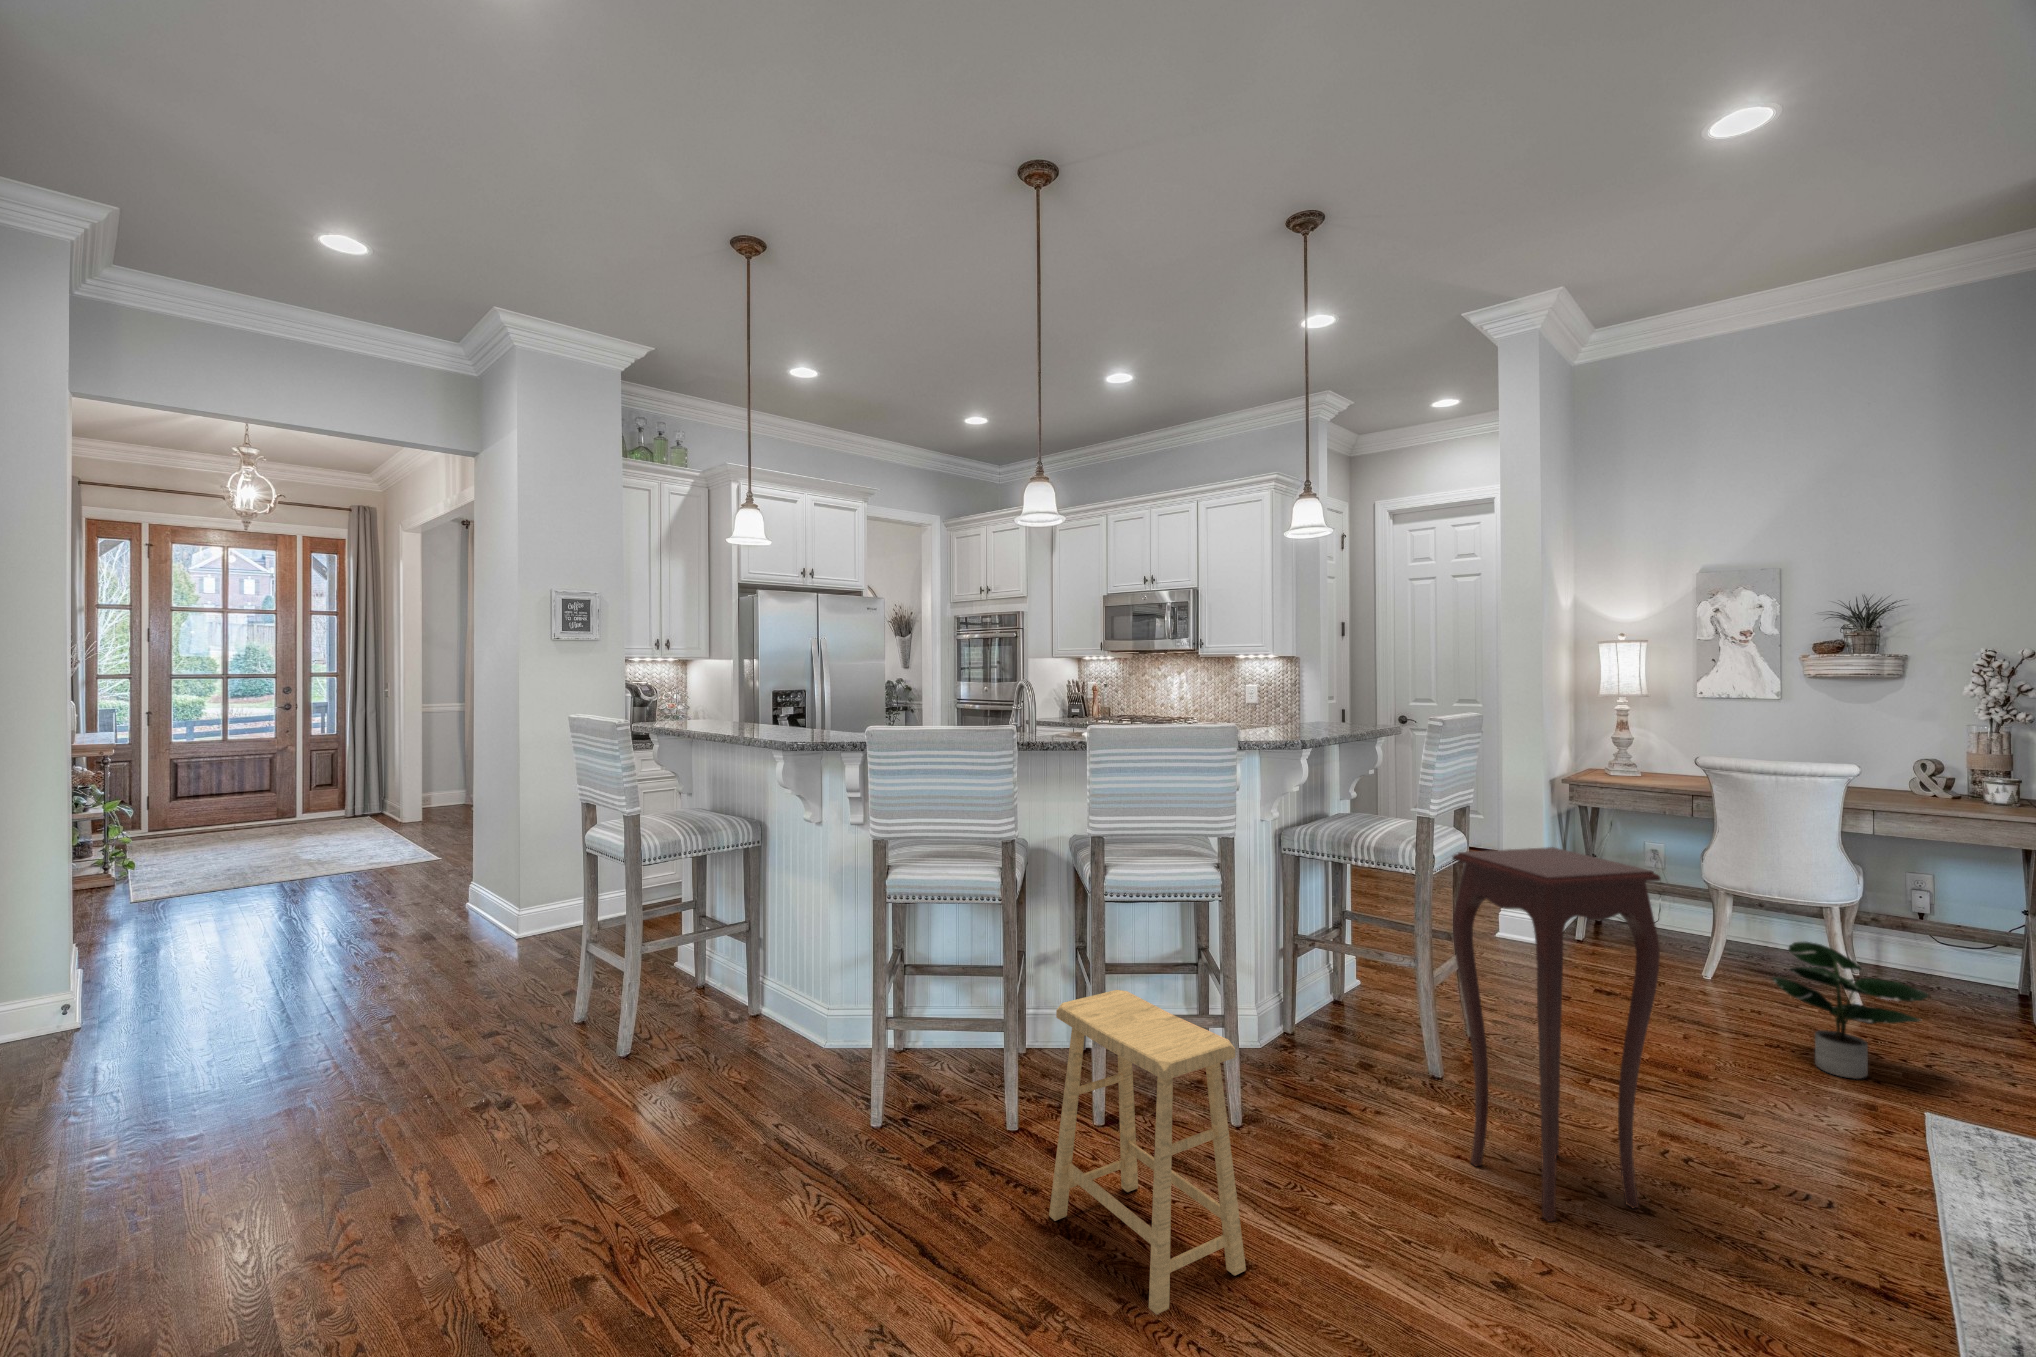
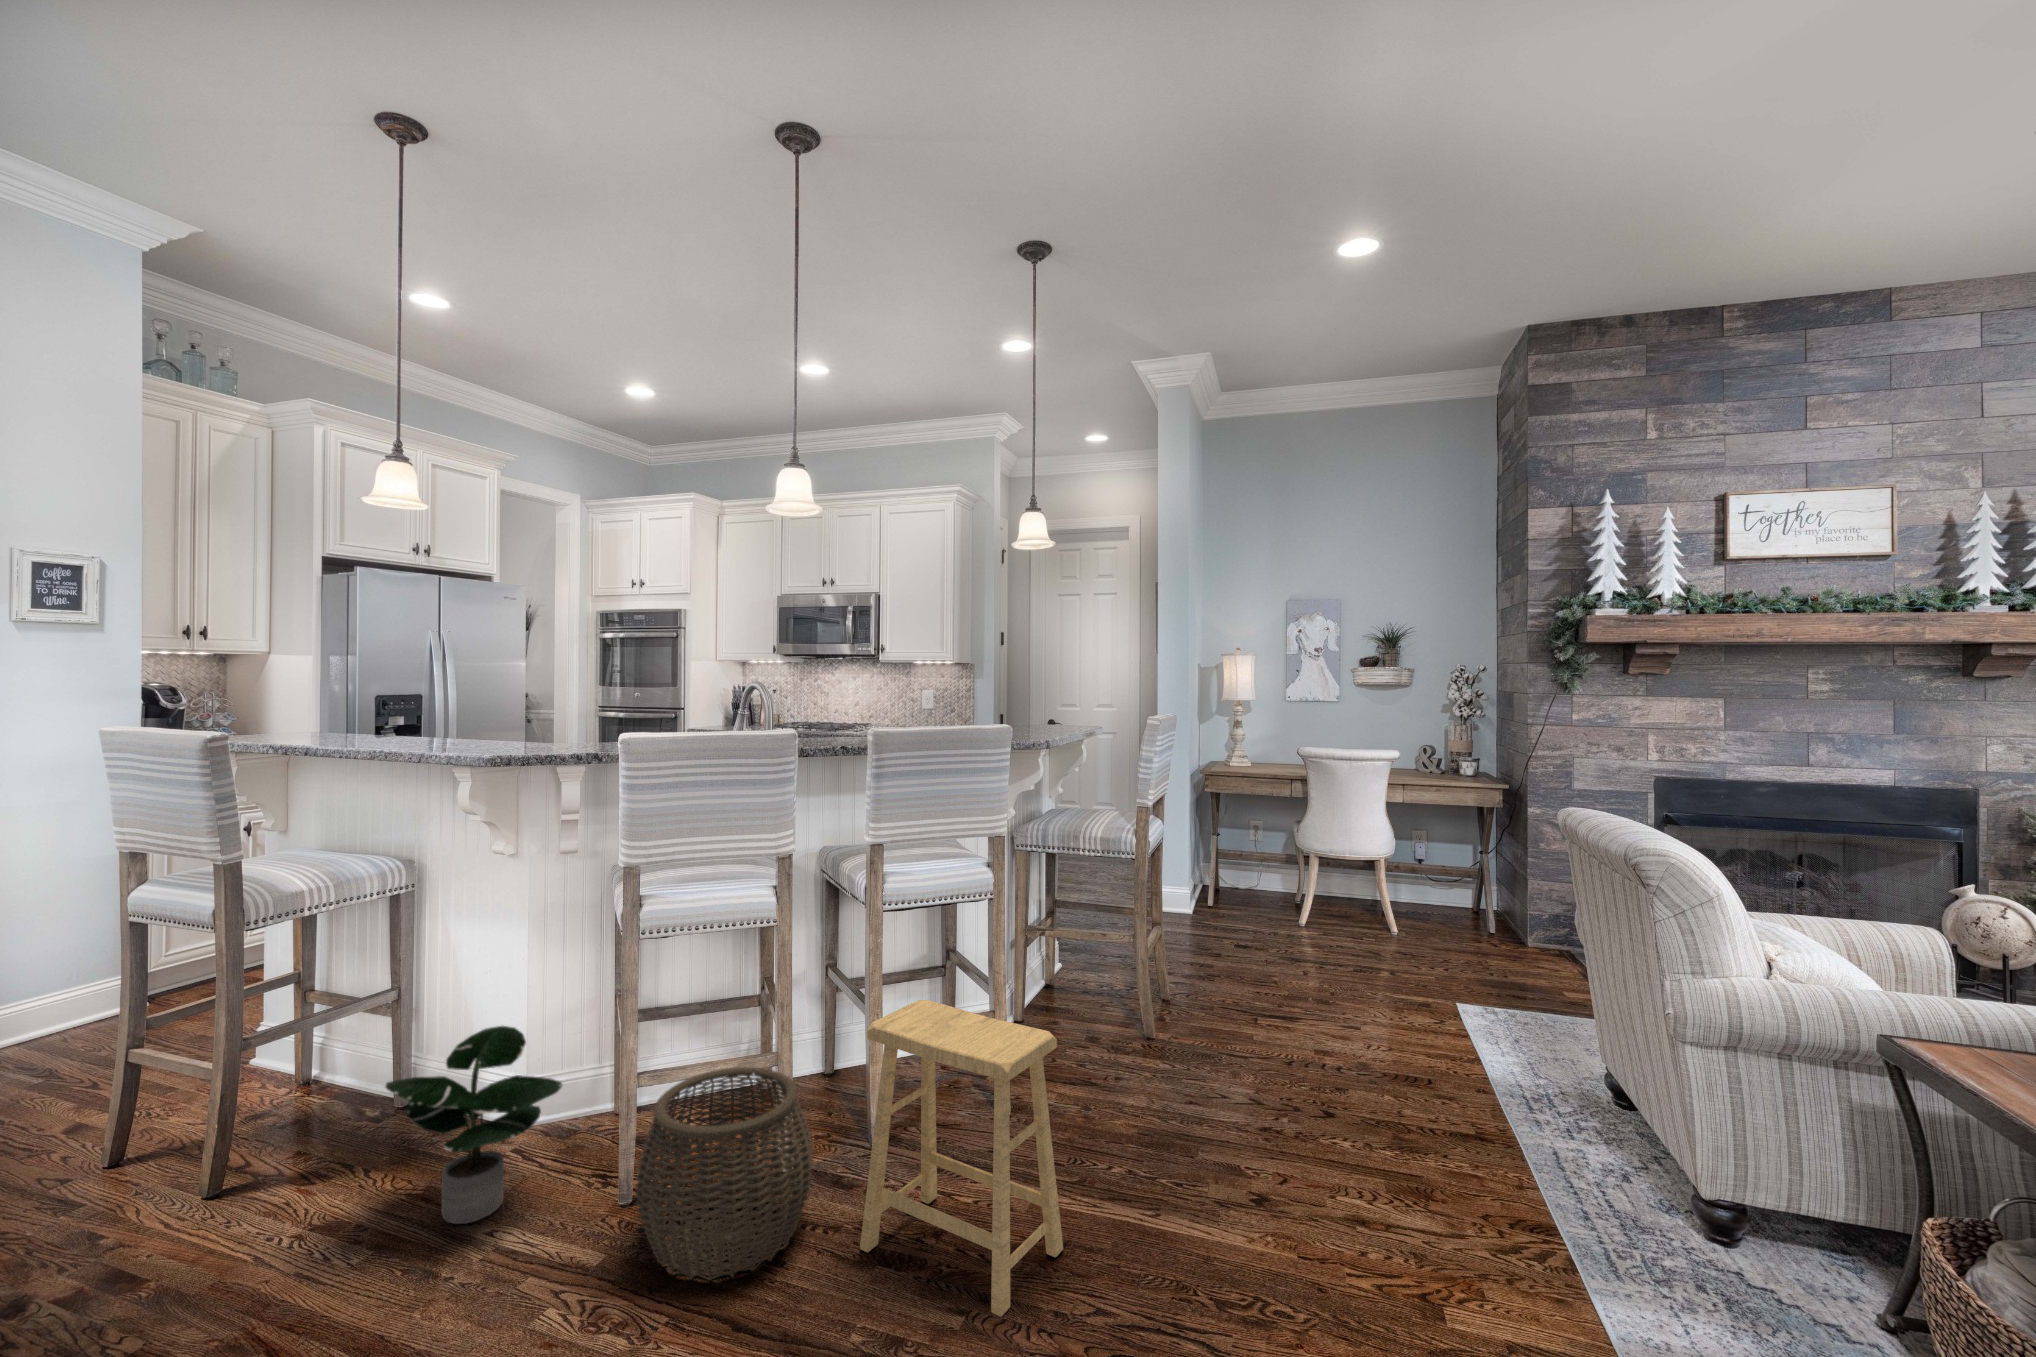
side table: present [1453,847,1661,1221] -> none [1186,826,1340,1141]
potted plant: present [1773,942,1928,1079] -> present [386,1026,563,1224]
woven basket: none [865,1026,1017,1211] -> present [636,1067,813,1280]

